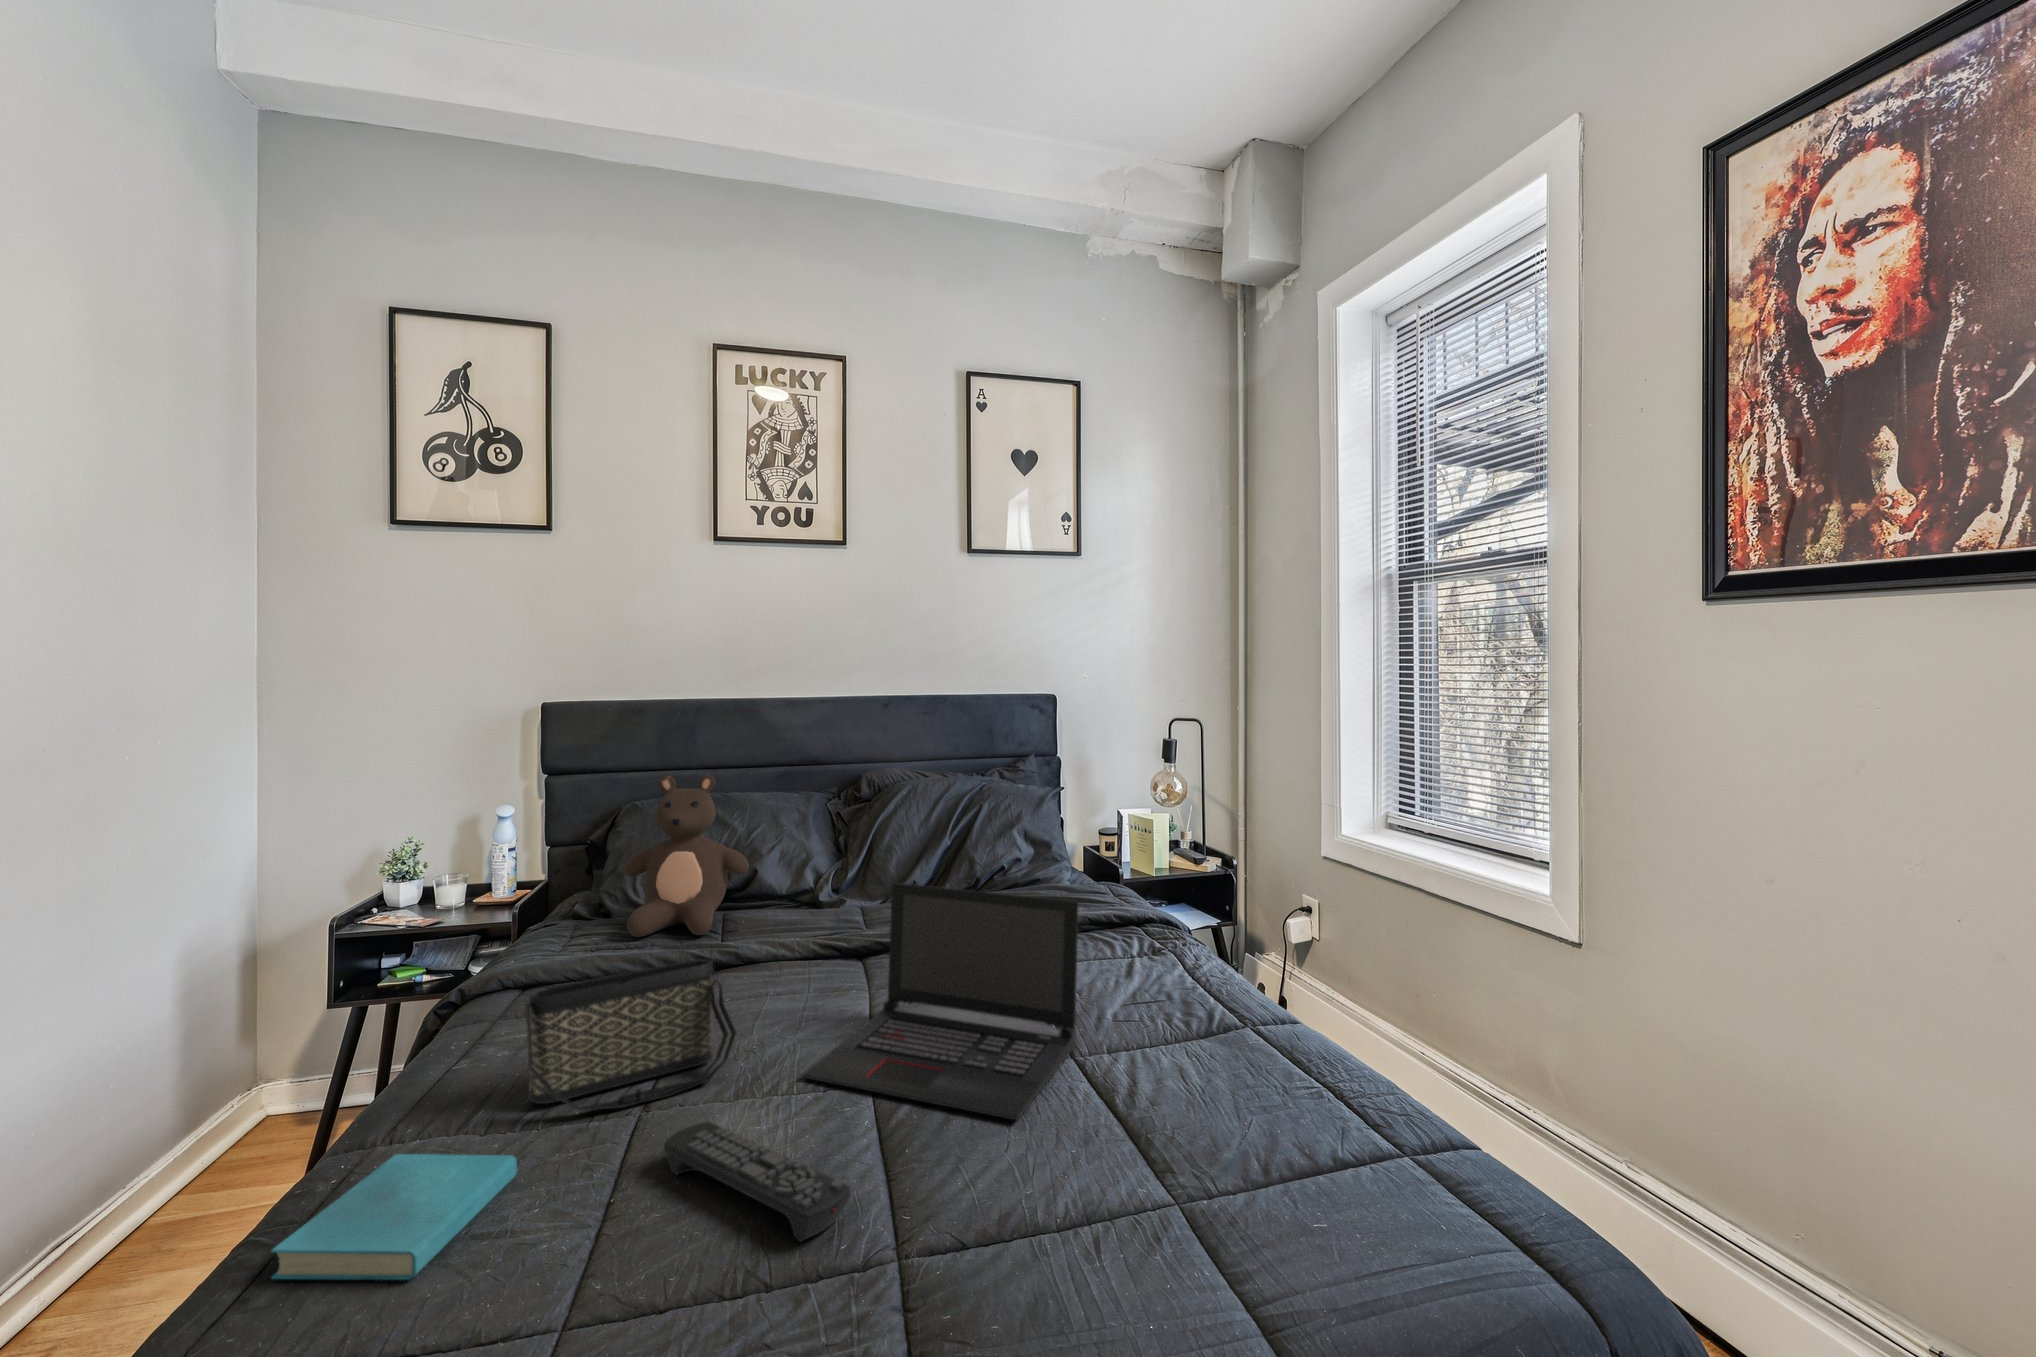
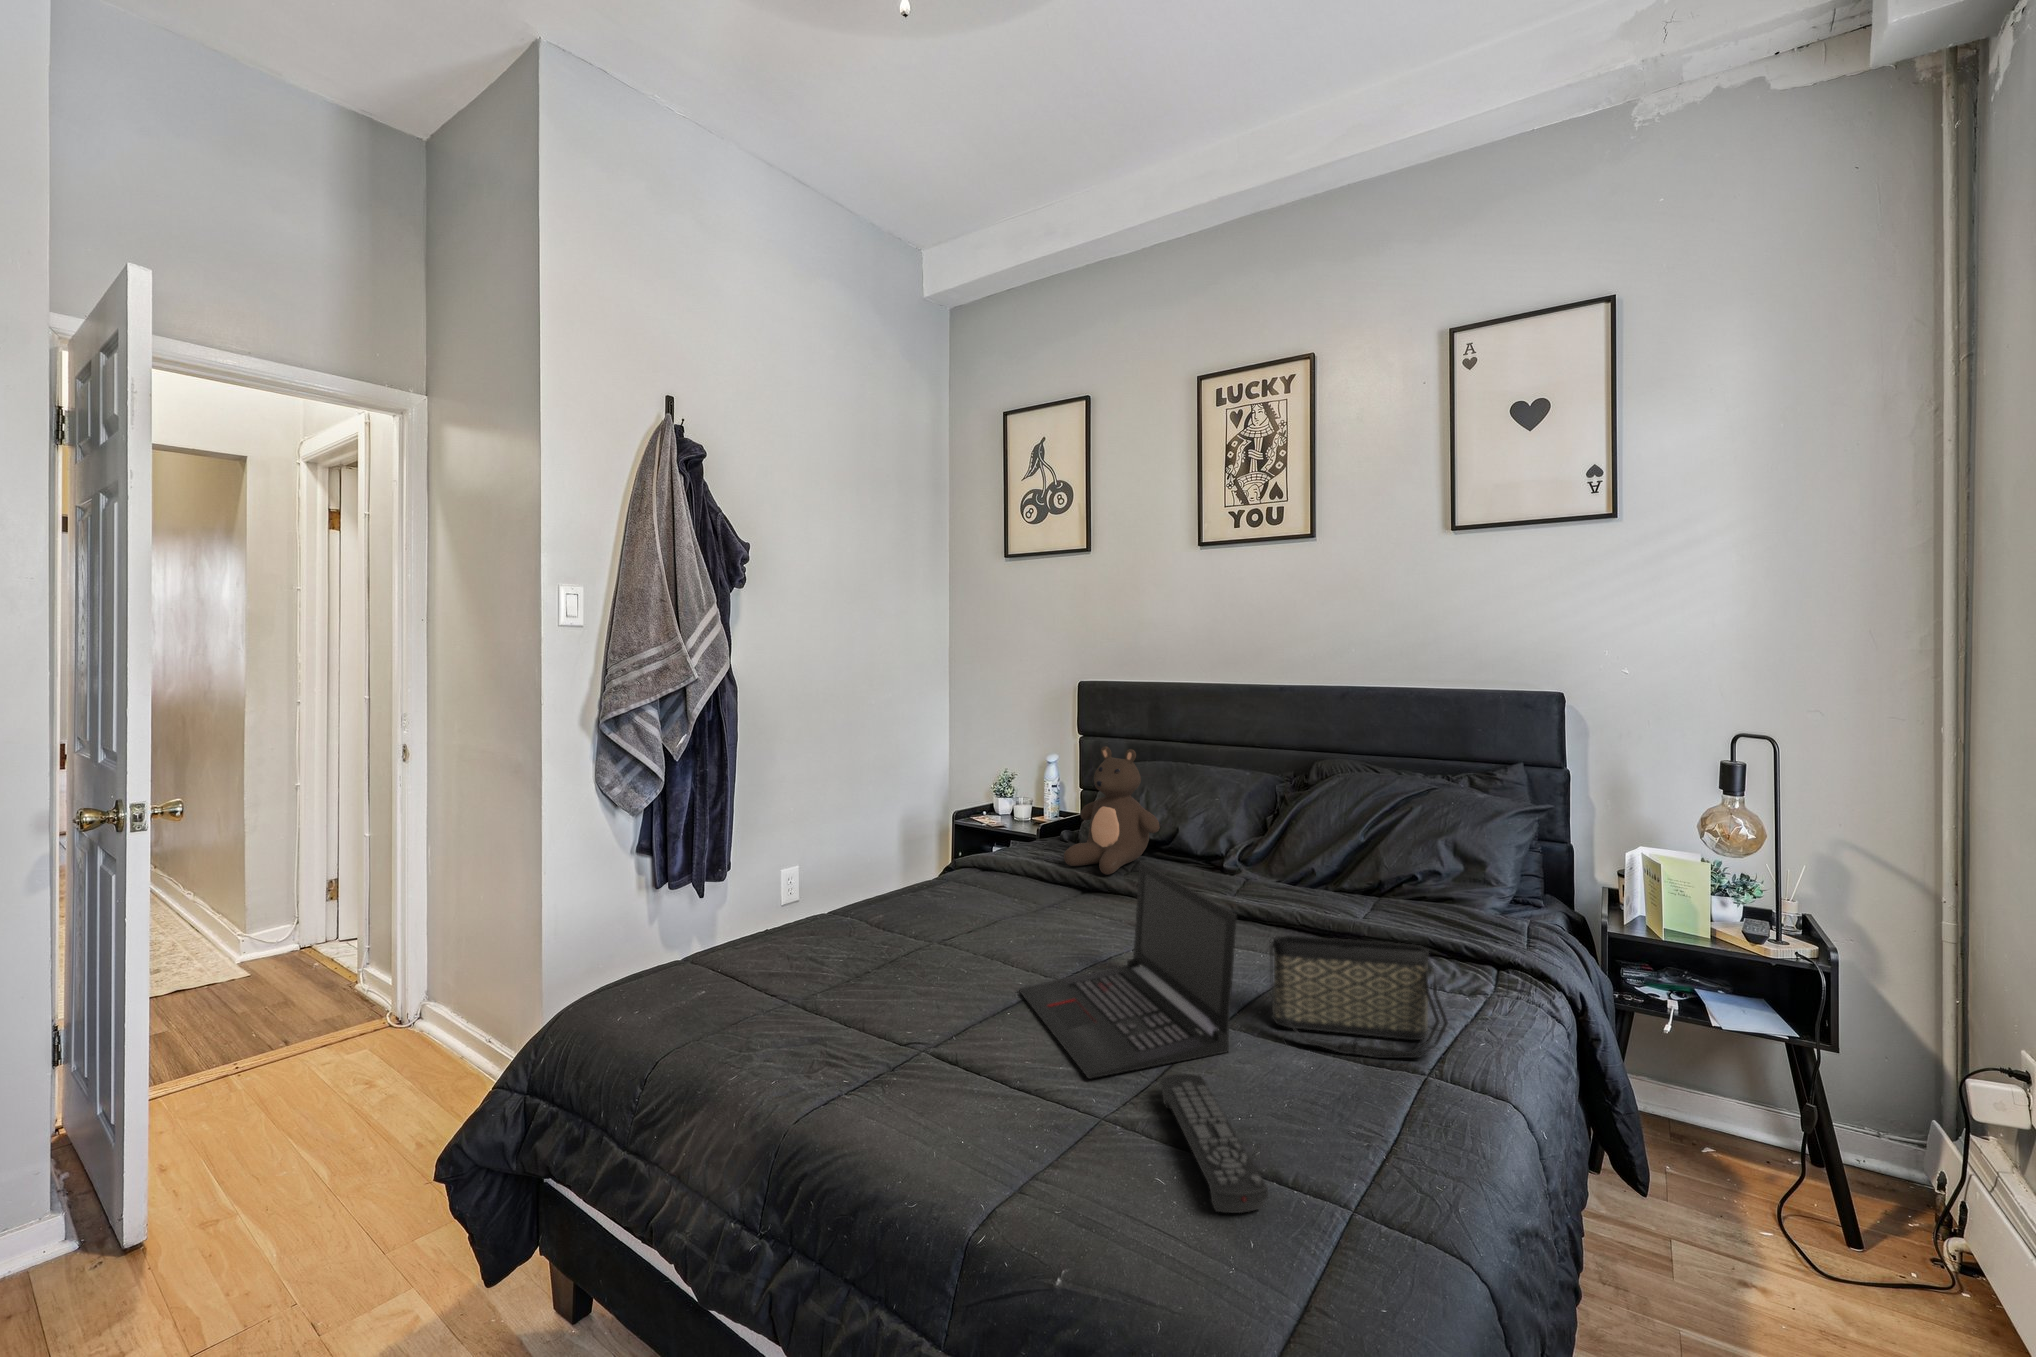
handbag: present [525,959,736,1110] -> present [1269,935,1448,1058]
remote control: present [664,1122,851,1242] -> present [1160,1074,1268,1213]
book: present [271,1154,517,1280] -> none [725,950,837,1010]

